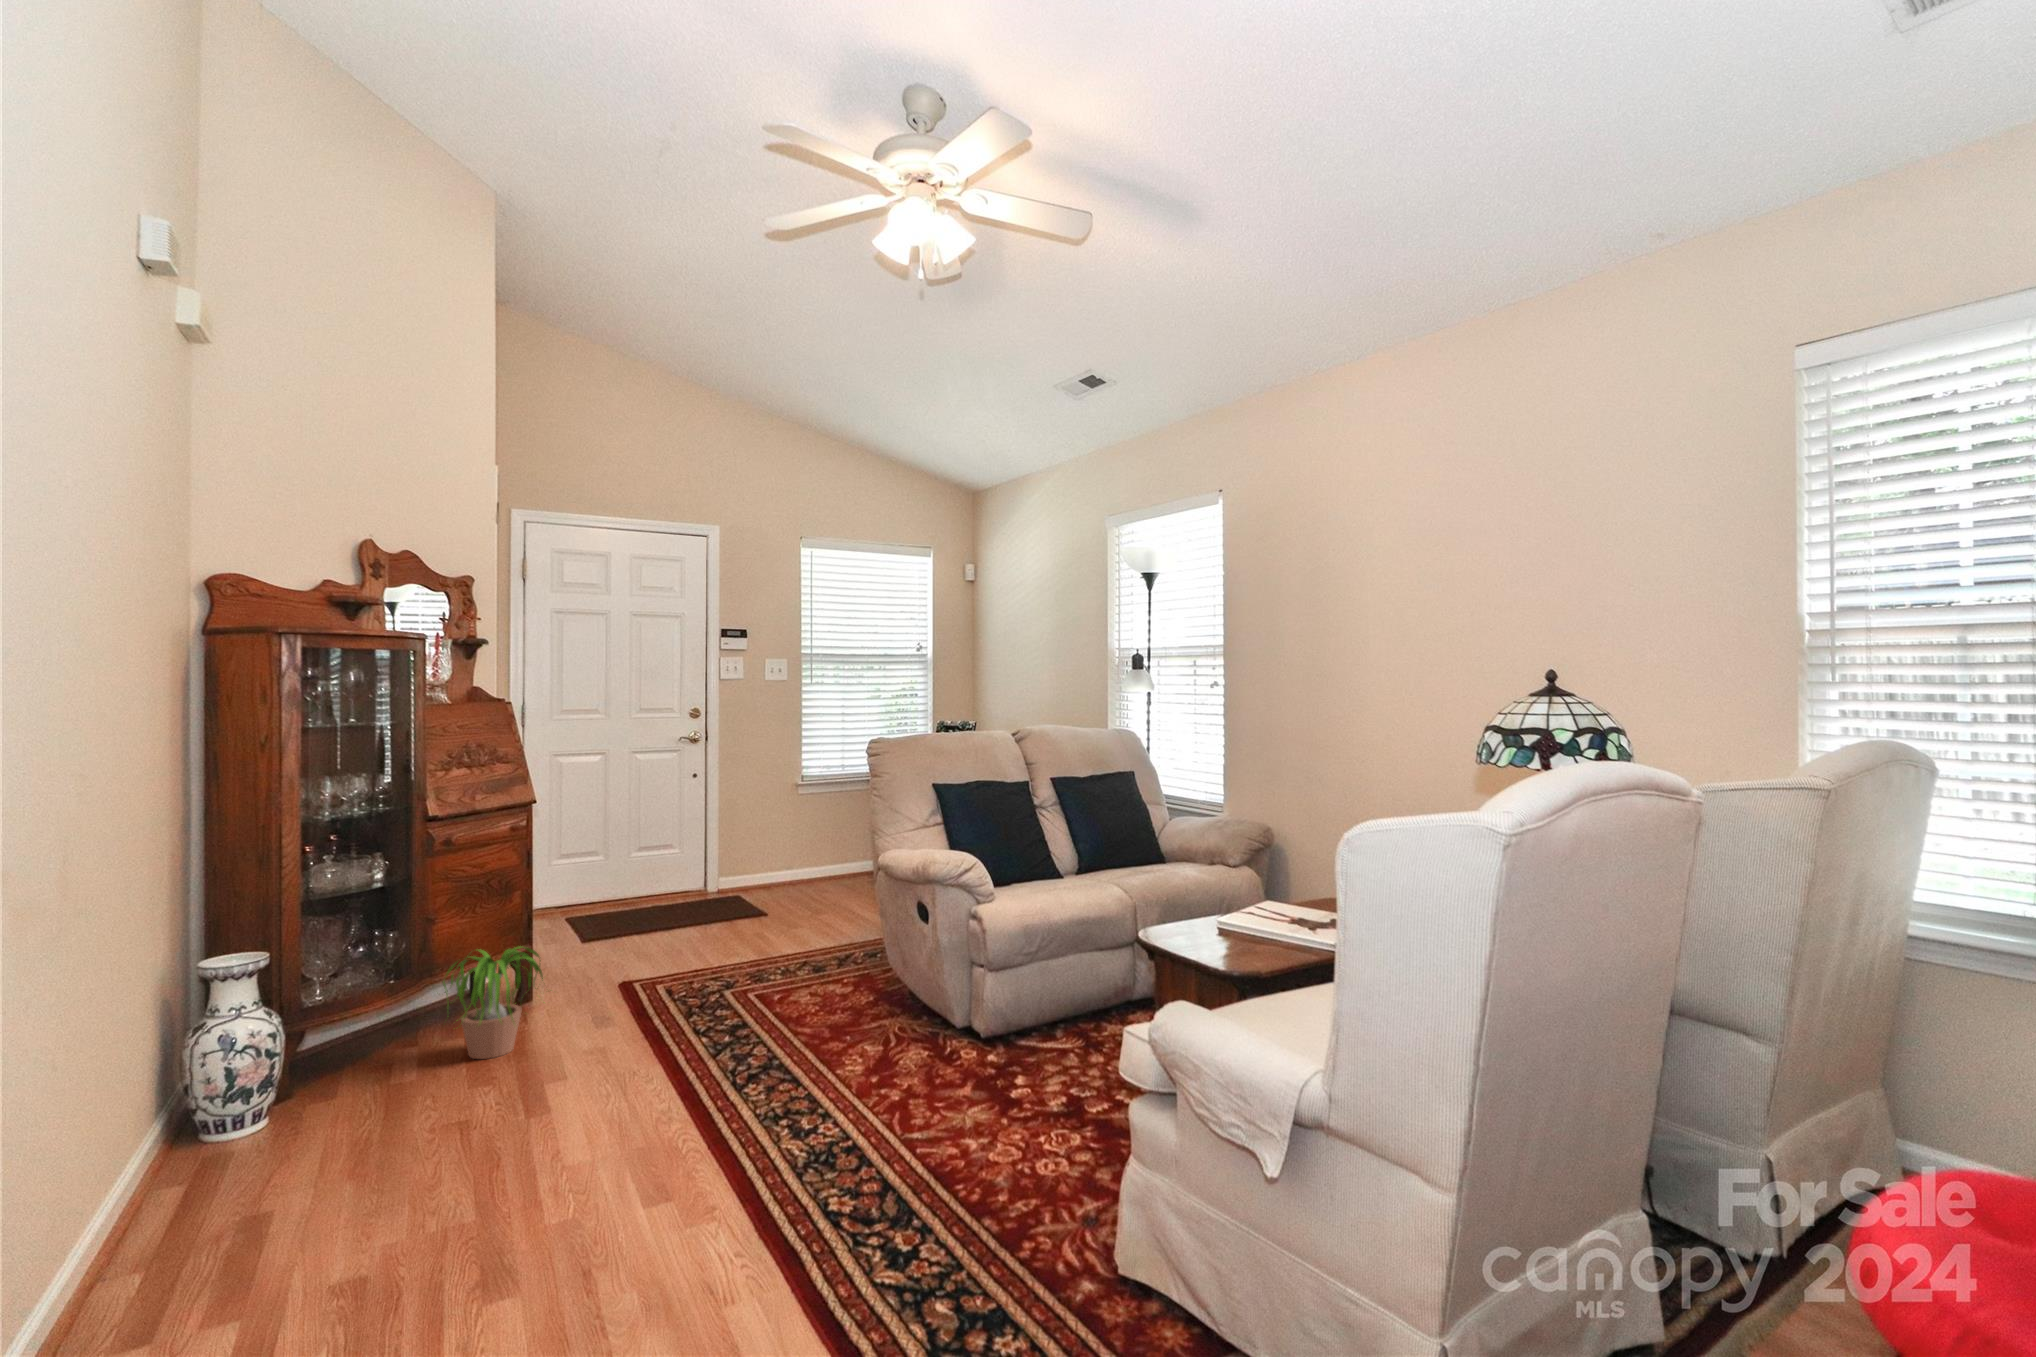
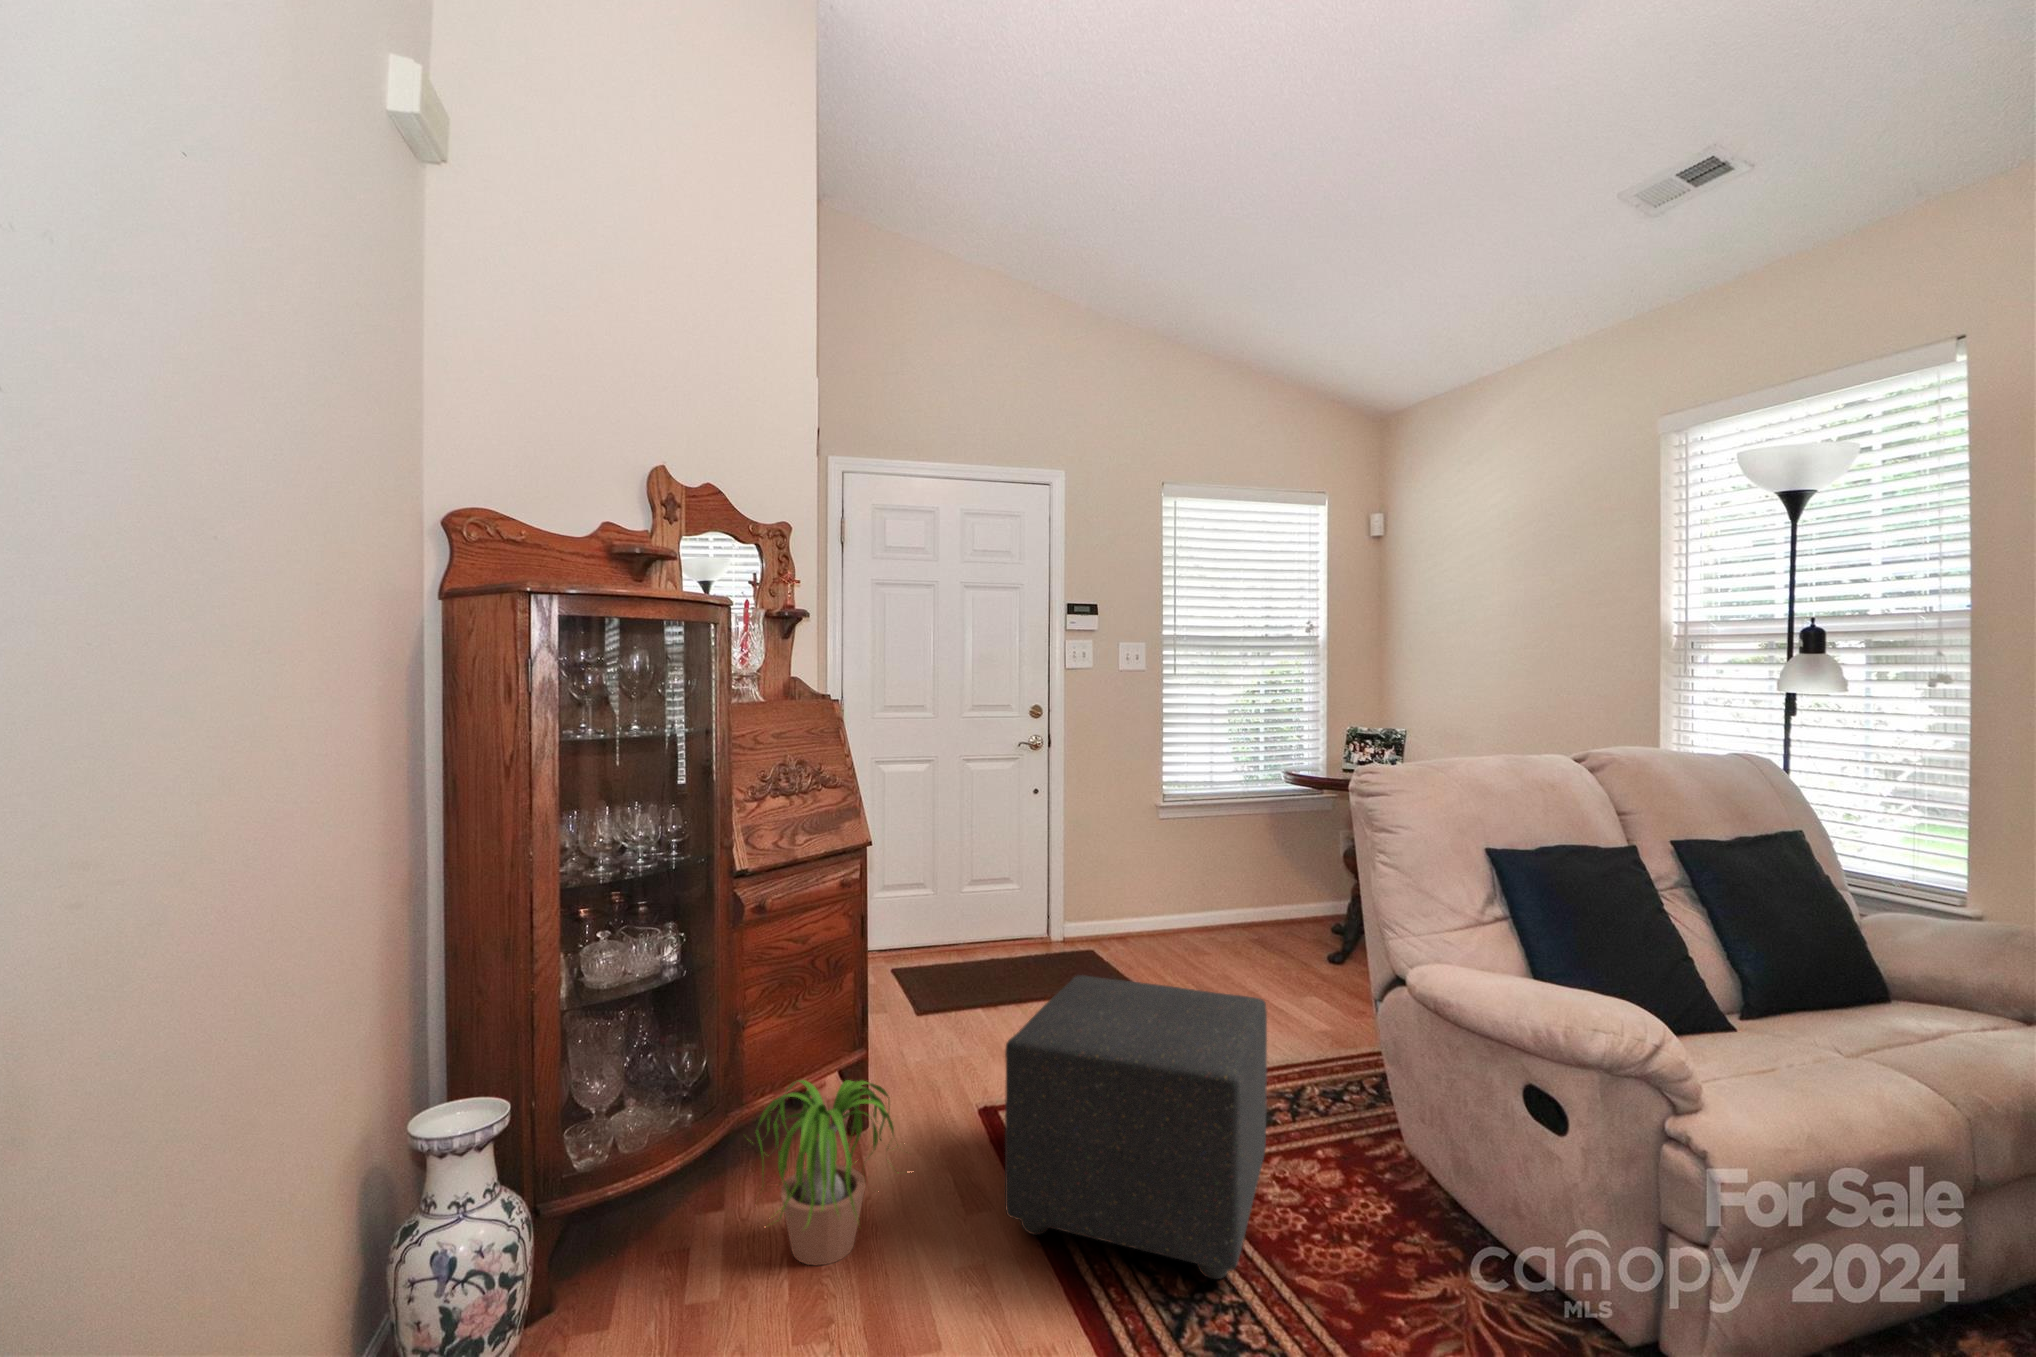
ottoman: none [619,884,803,1036] -> present [1005,975,1267,1279]

